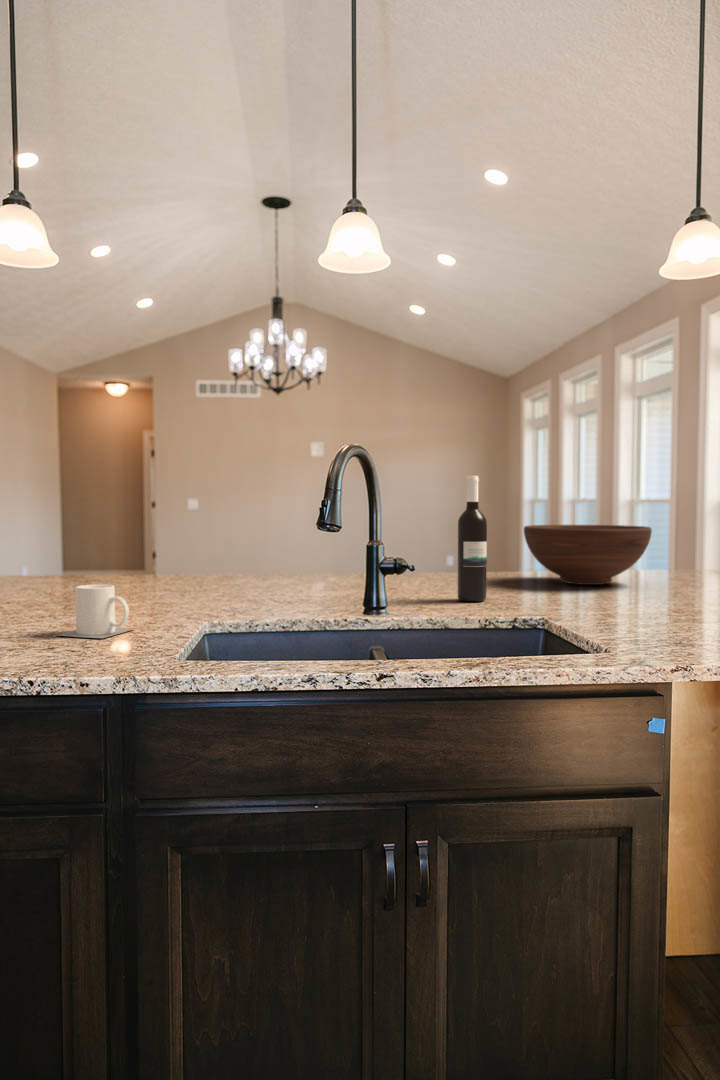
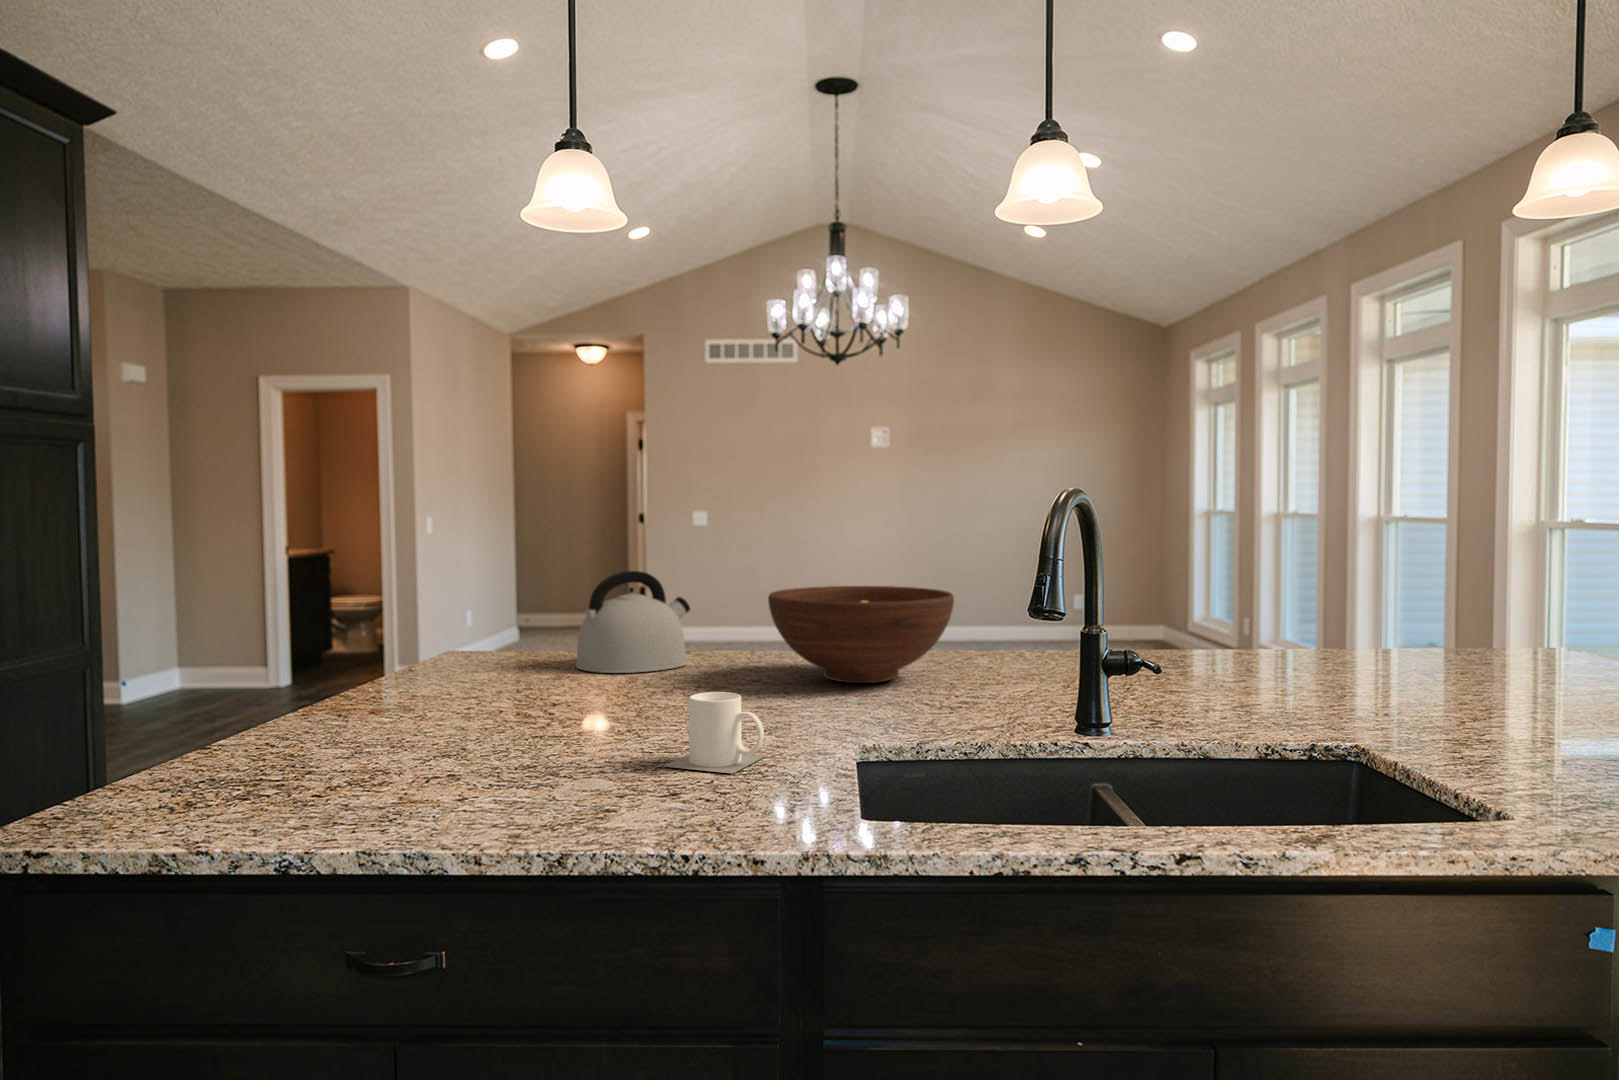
wine bottle: present [458,476,487,602] -> none [1199,523,1245,709]
kettle: none [39,517,126,588] -> present [576,571,690,673]
fruit bowl: present [524,525,652,585] -> present [768,586,954,683]

